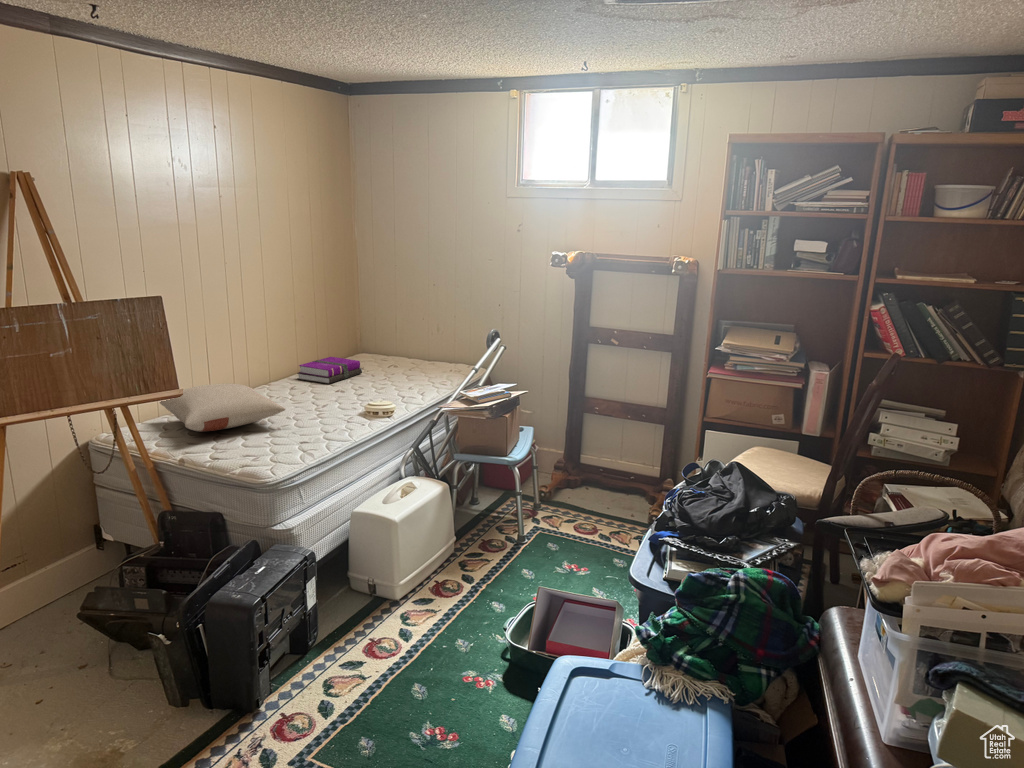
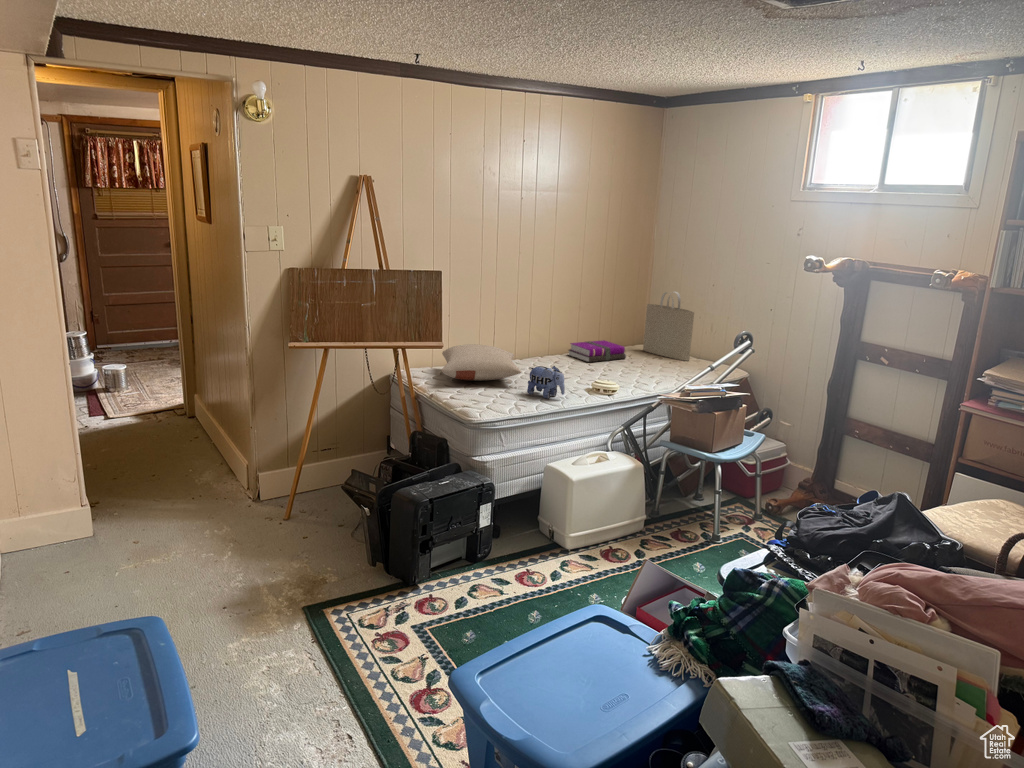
tote bag: none [367,297,424,366] -> present [643,292,694,361]
plush toy: none [298,395,349,435] -> present [527,366,565,399]

